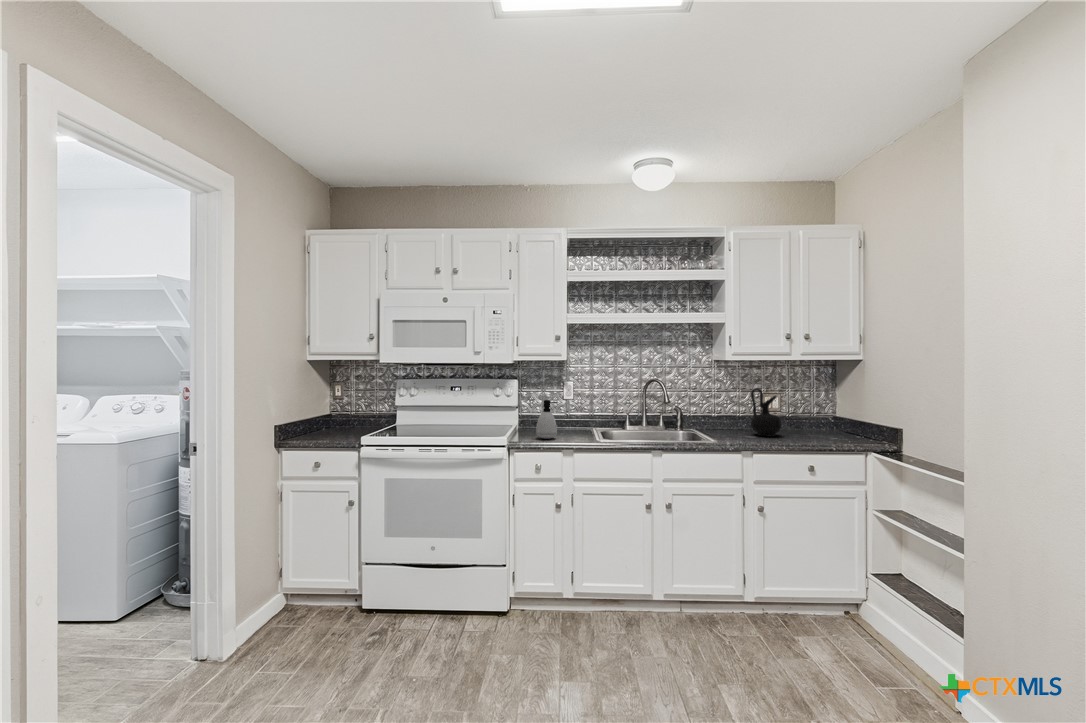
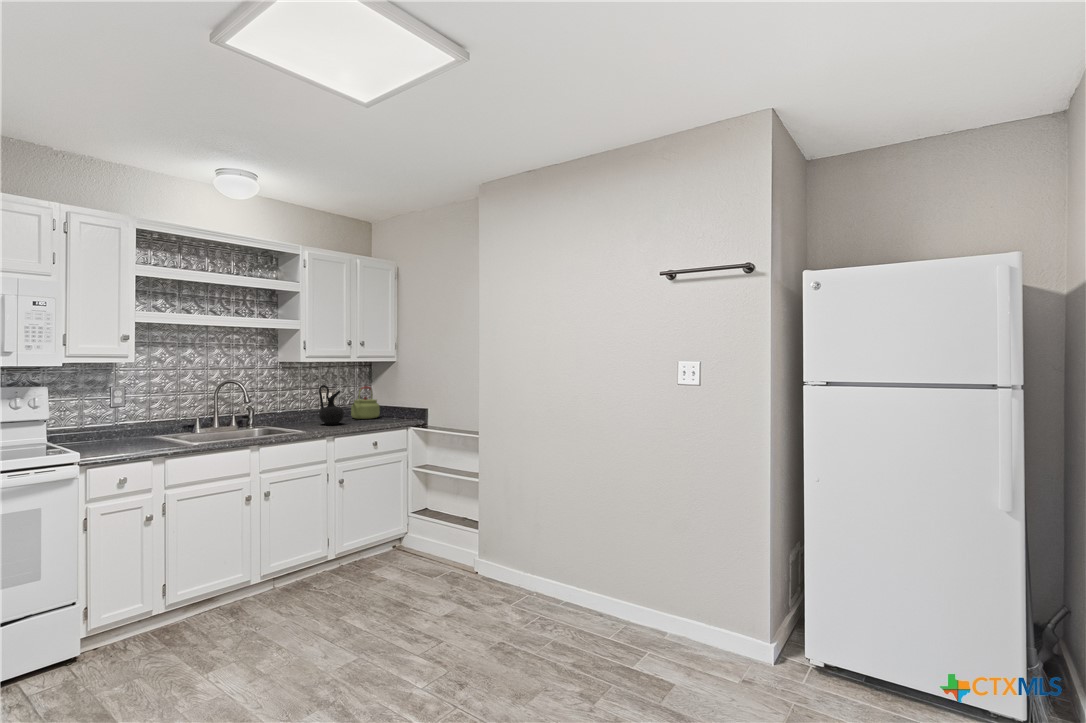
kettle: none [799,392,840,433] -> present [351,386,380,419]
soap dispenser: present [536,400,558,439] -> none [108,407,137,450]

